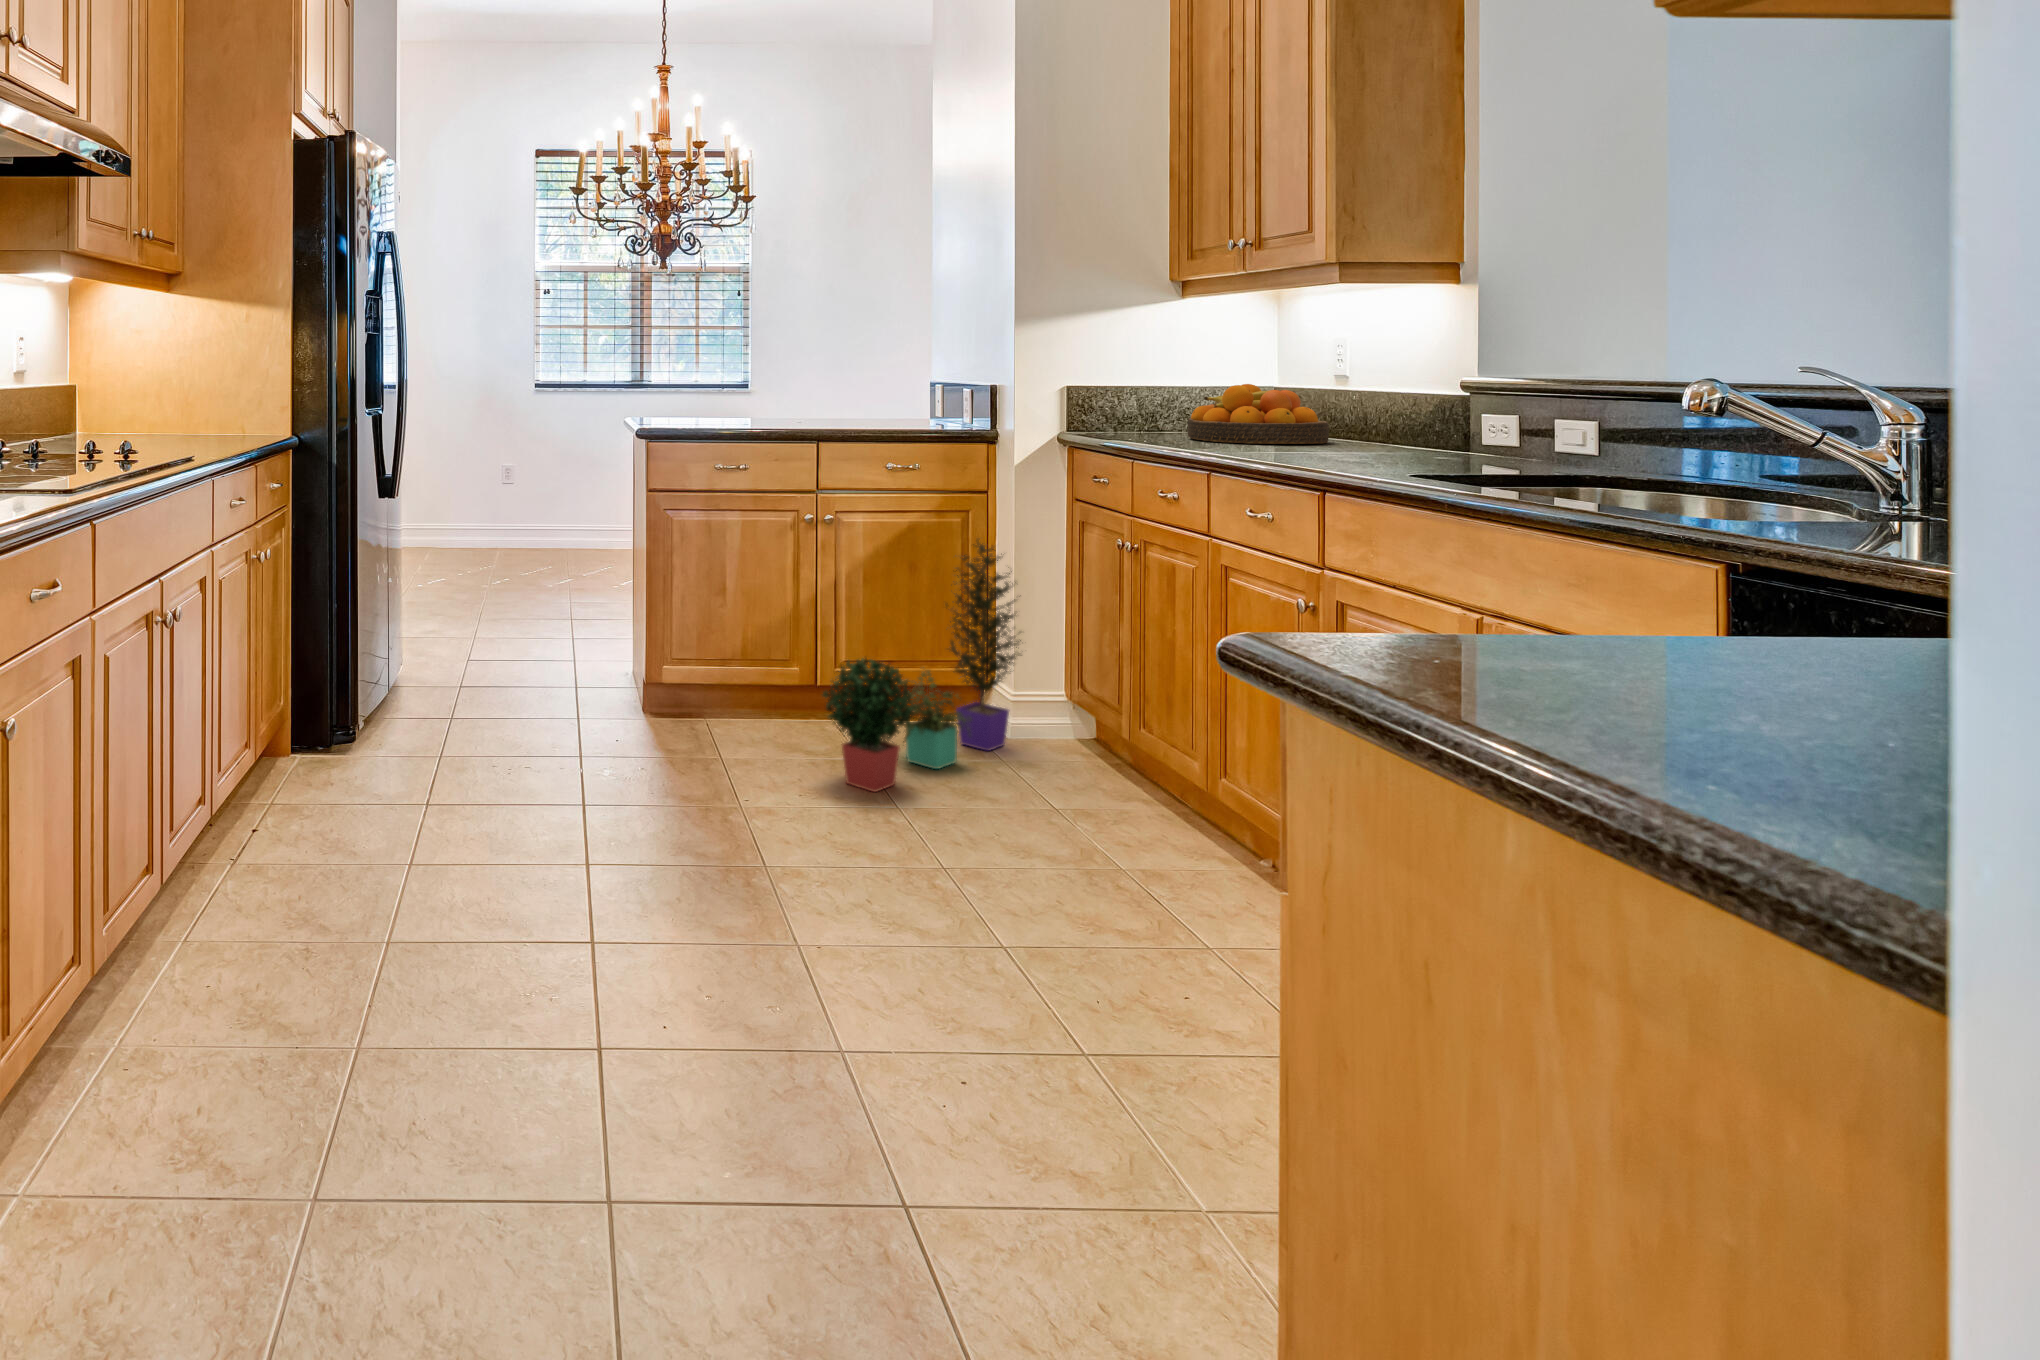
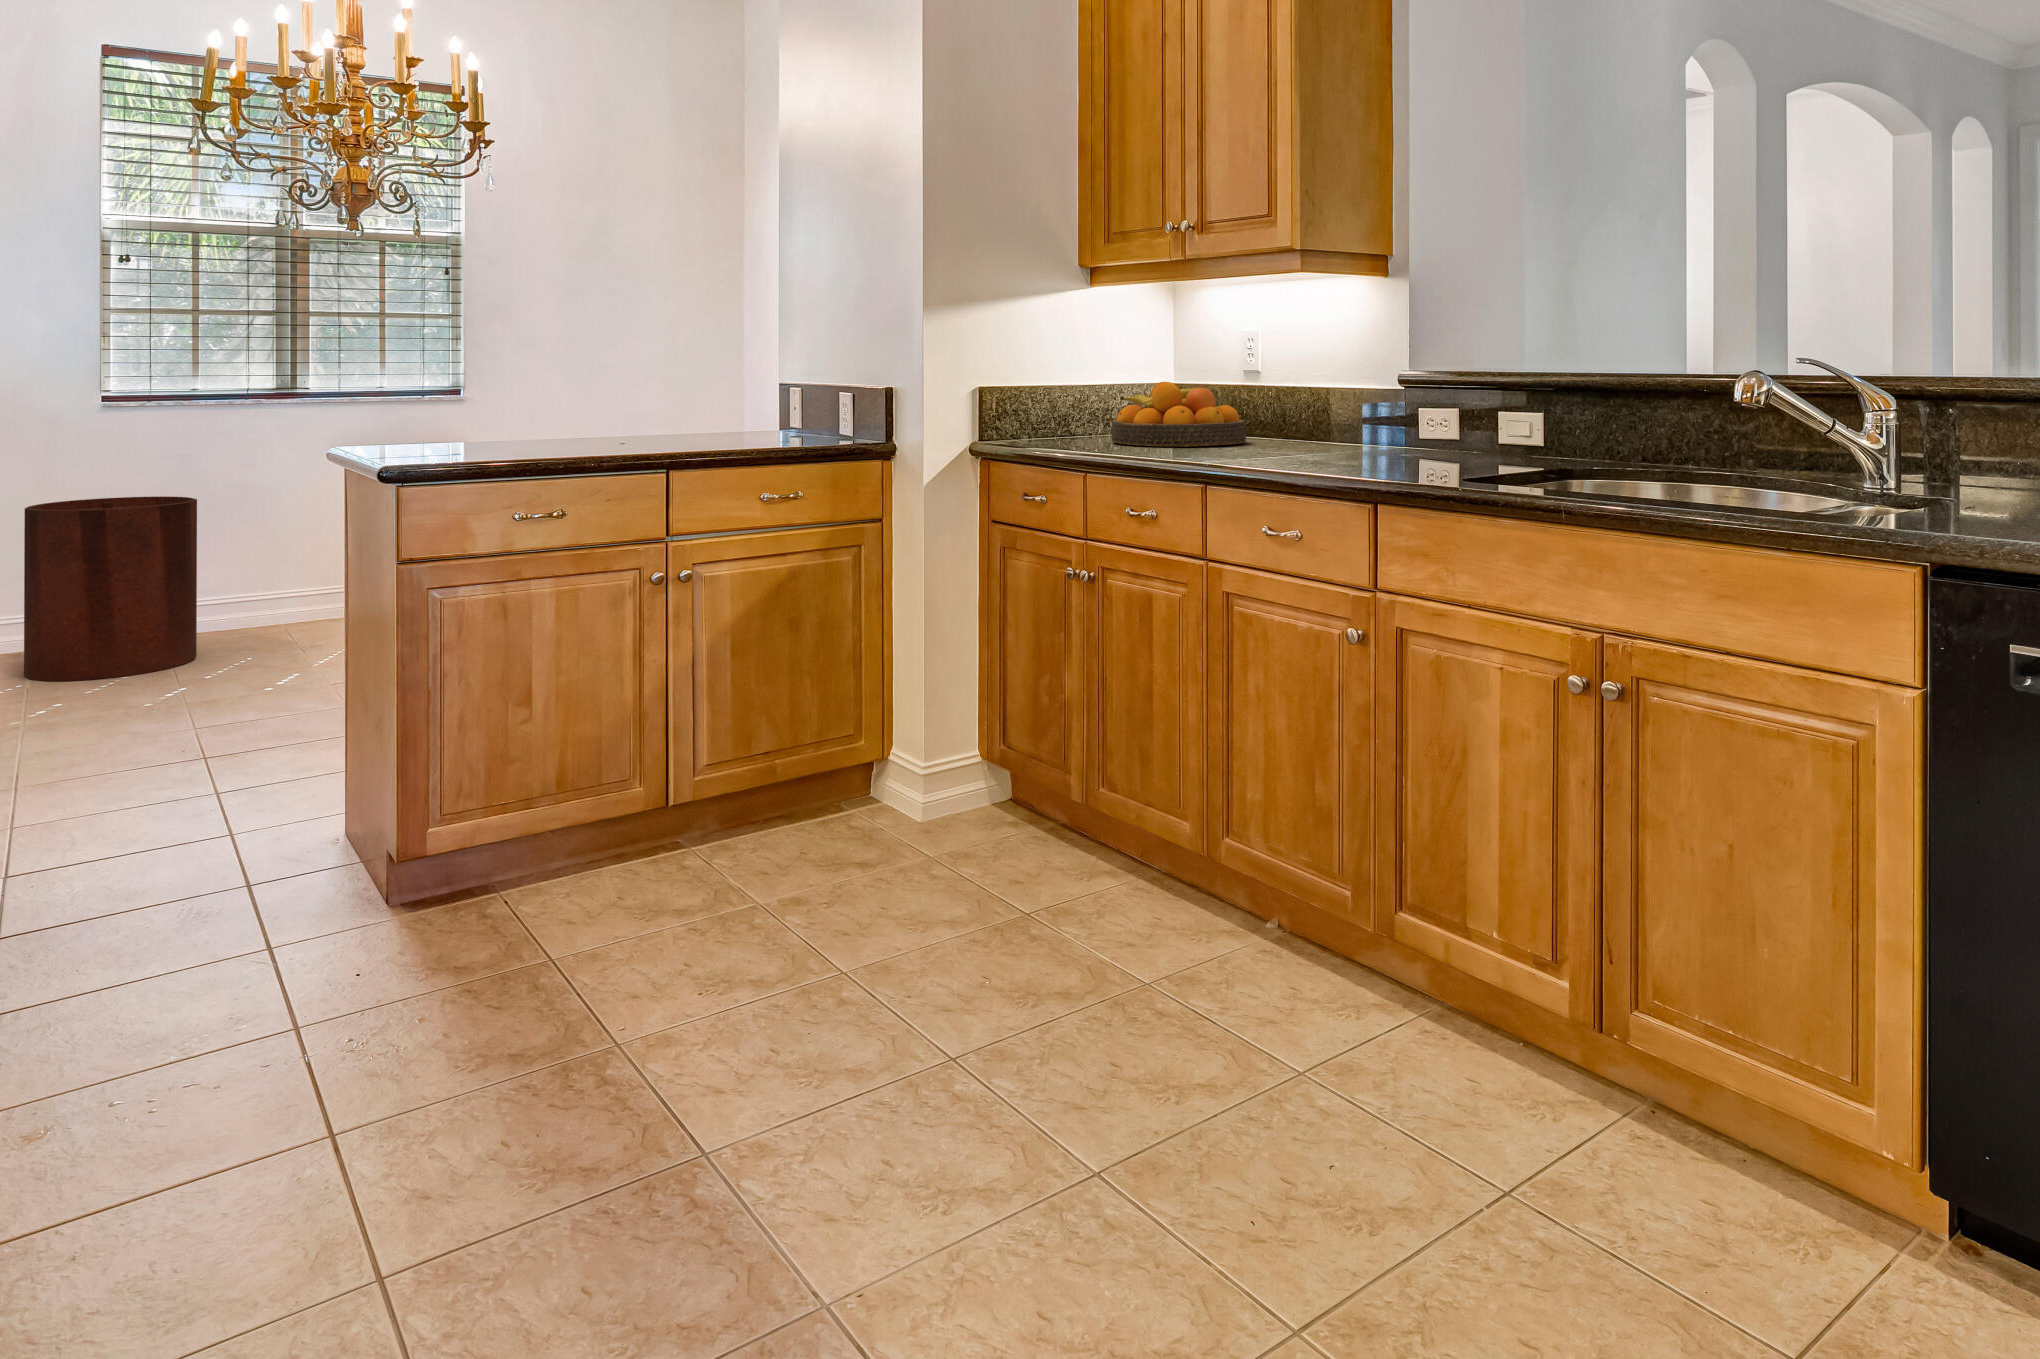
trash can: none [500,449,586,564] -> present [24,497,197,681]
potted plant: present [823,542,1021,792] -> none [719,579,953,953]

